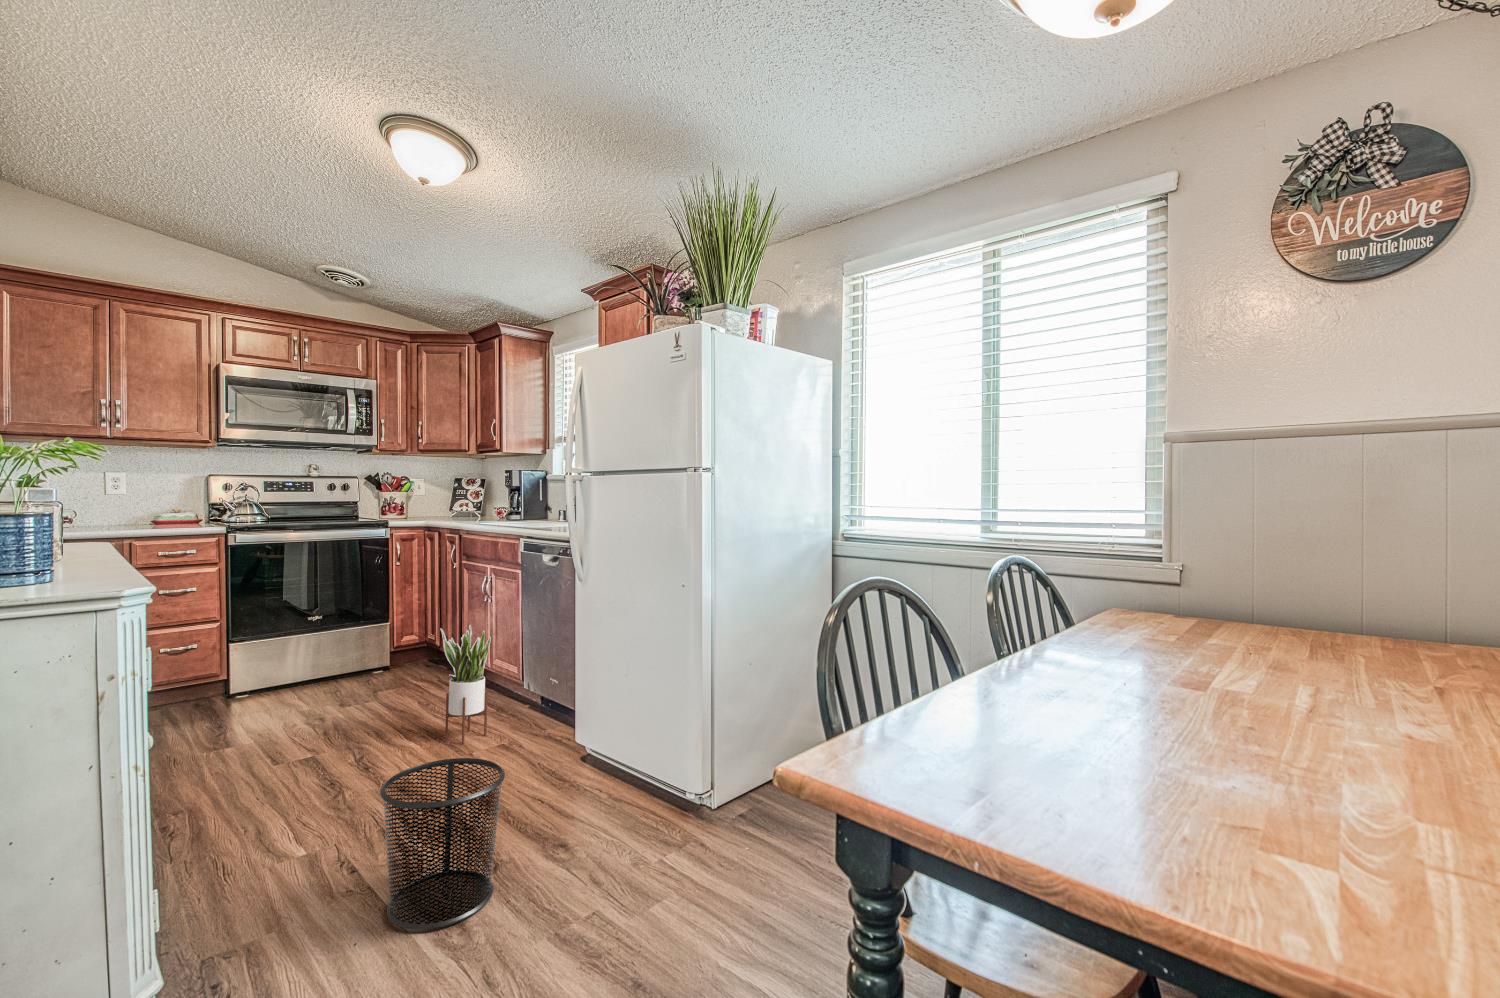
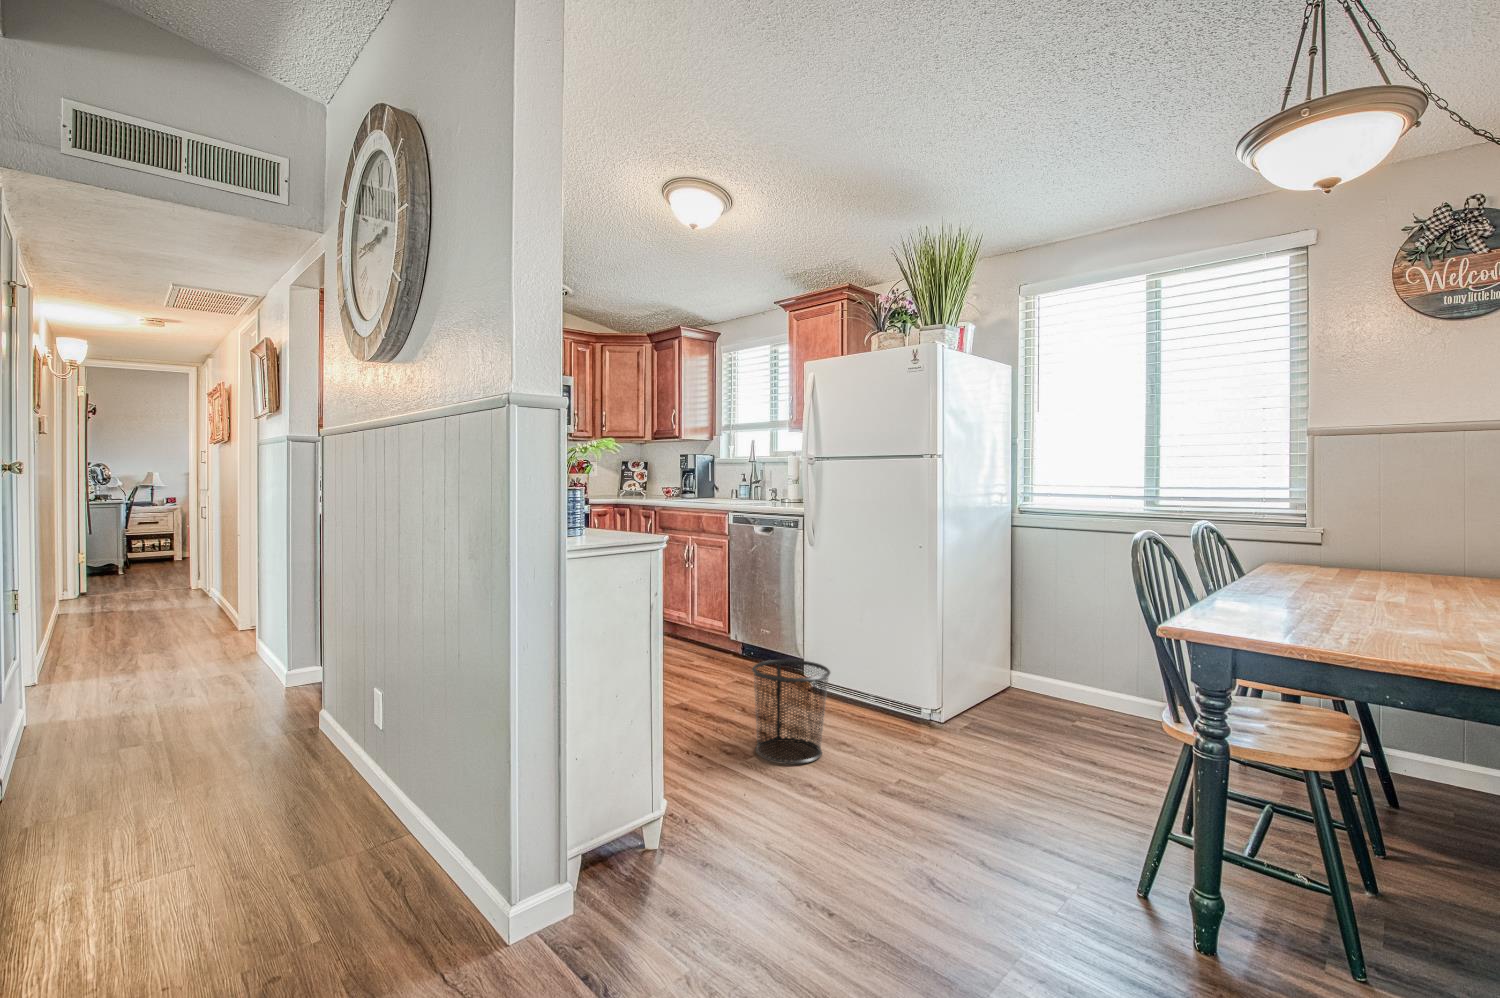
potted plant: present [440,625,491,744] -> none [690,579,722,673]

